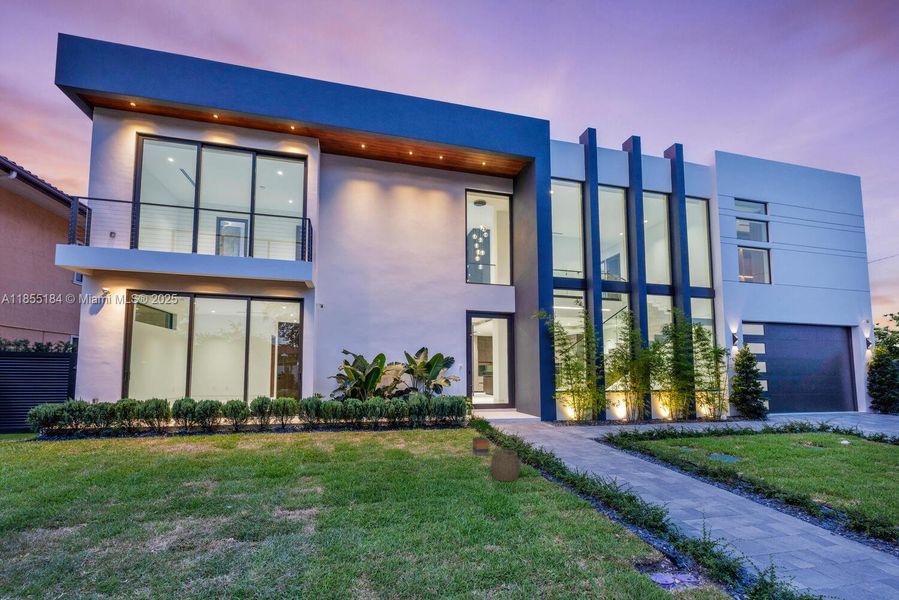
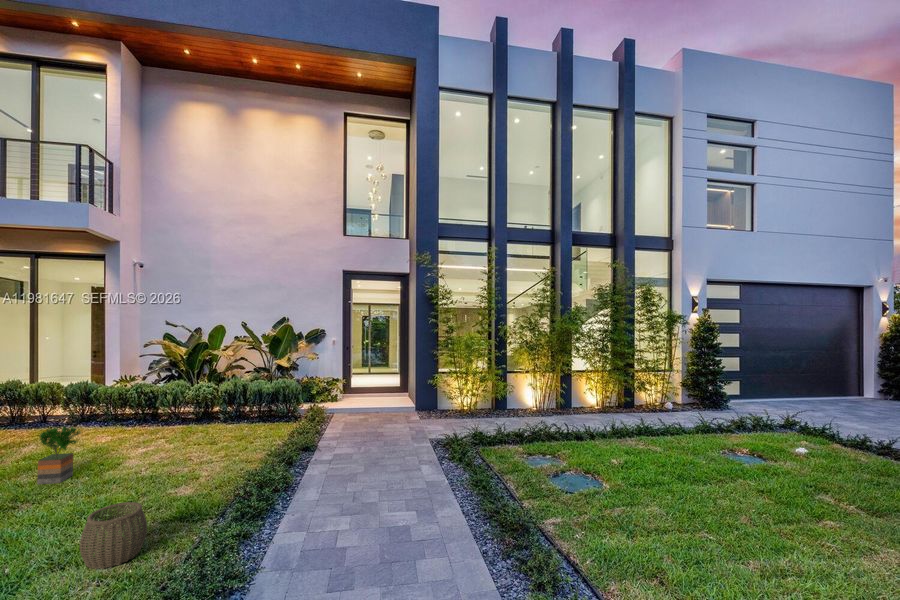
potted tree: present [471,420,494,456] -> present [37,427,81,484]

